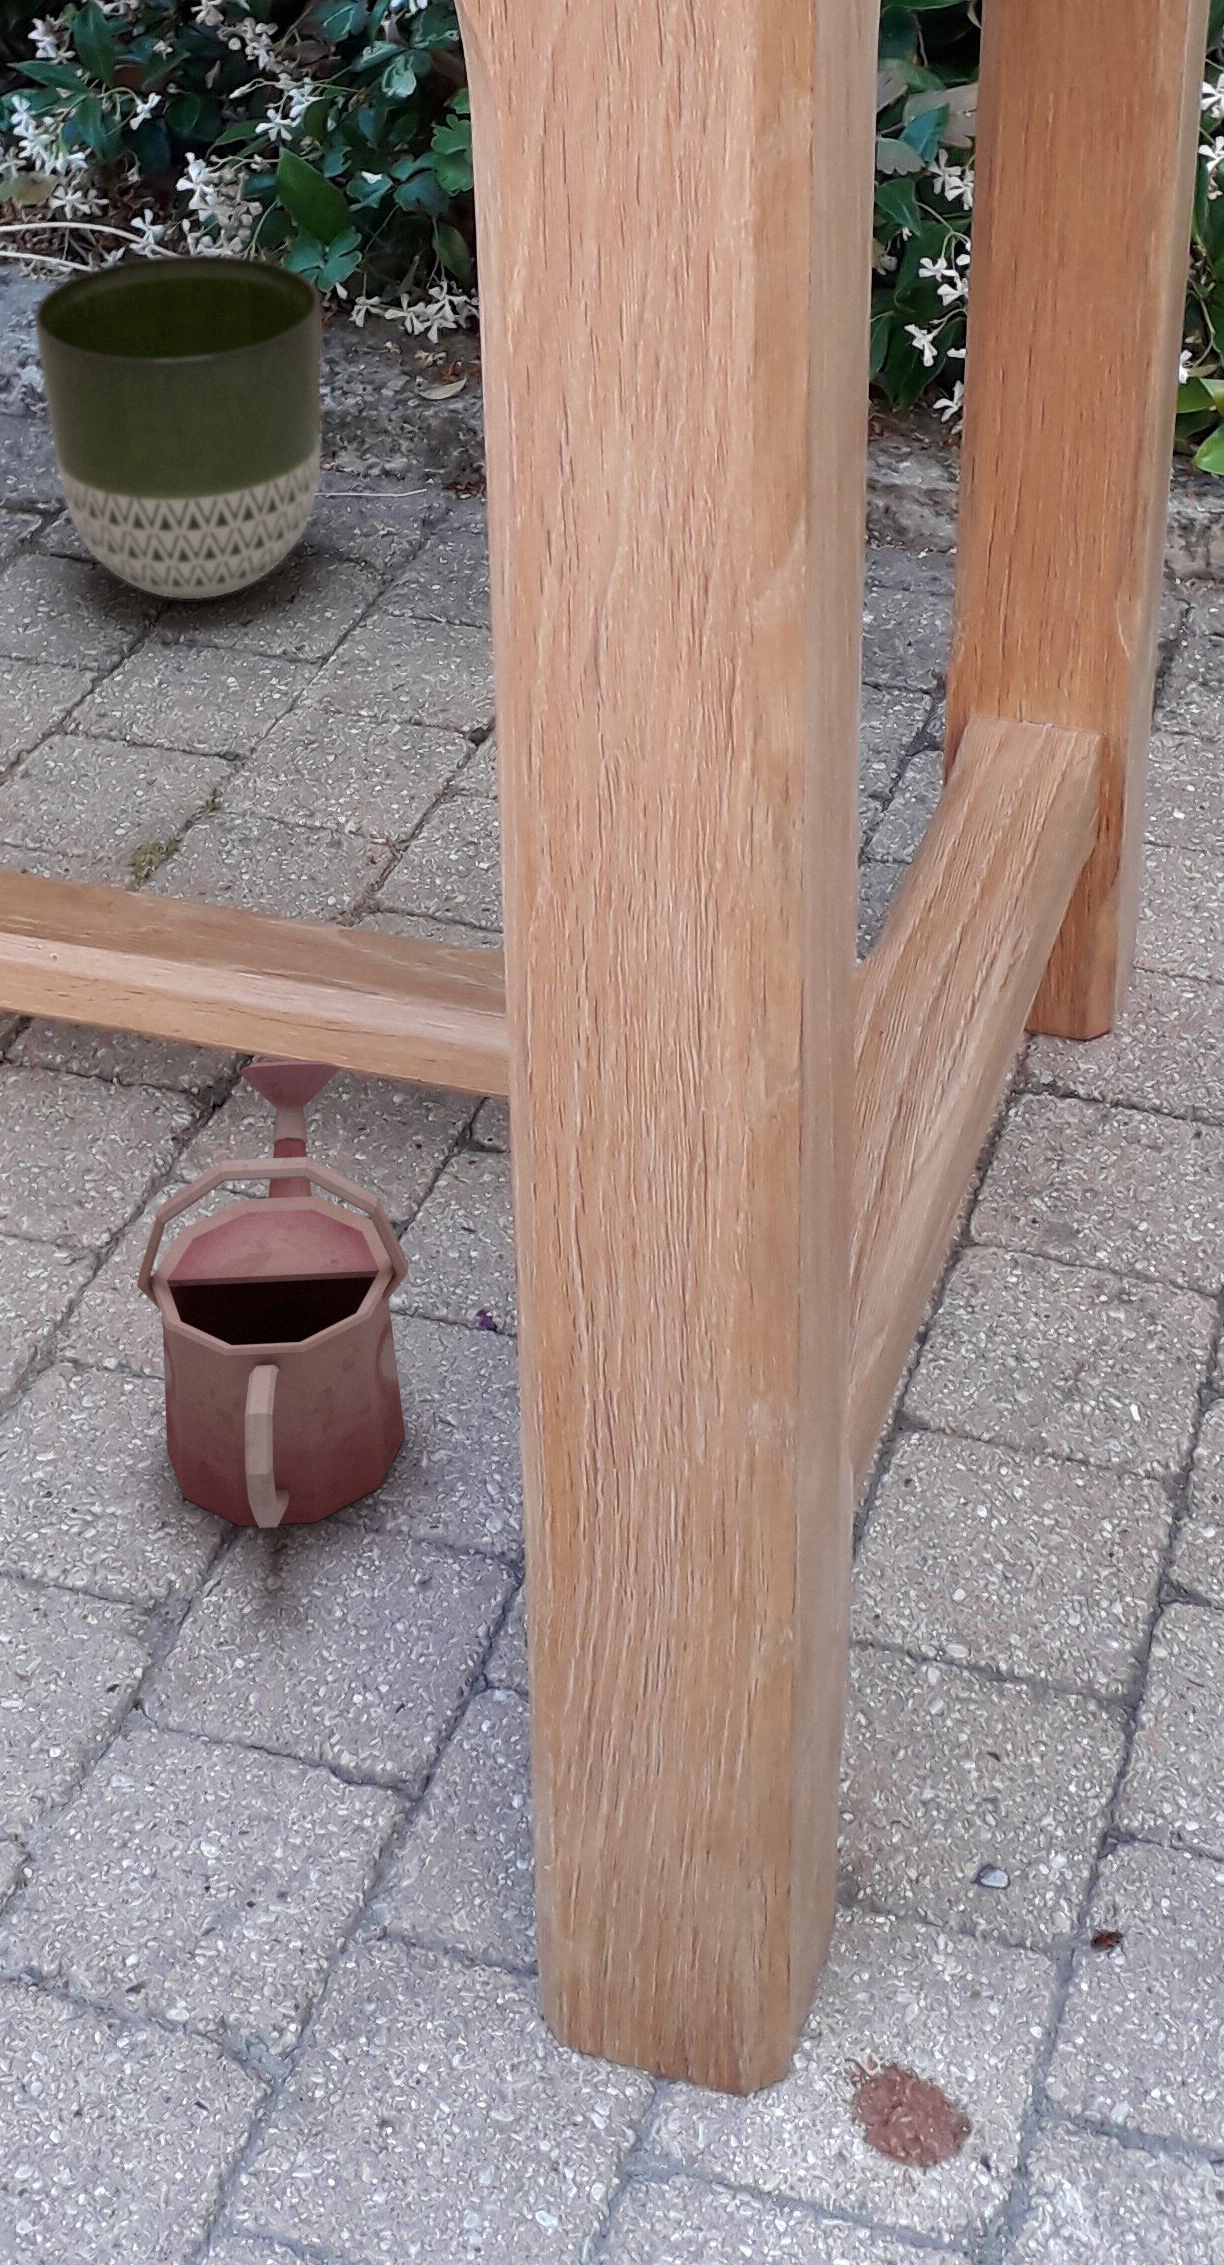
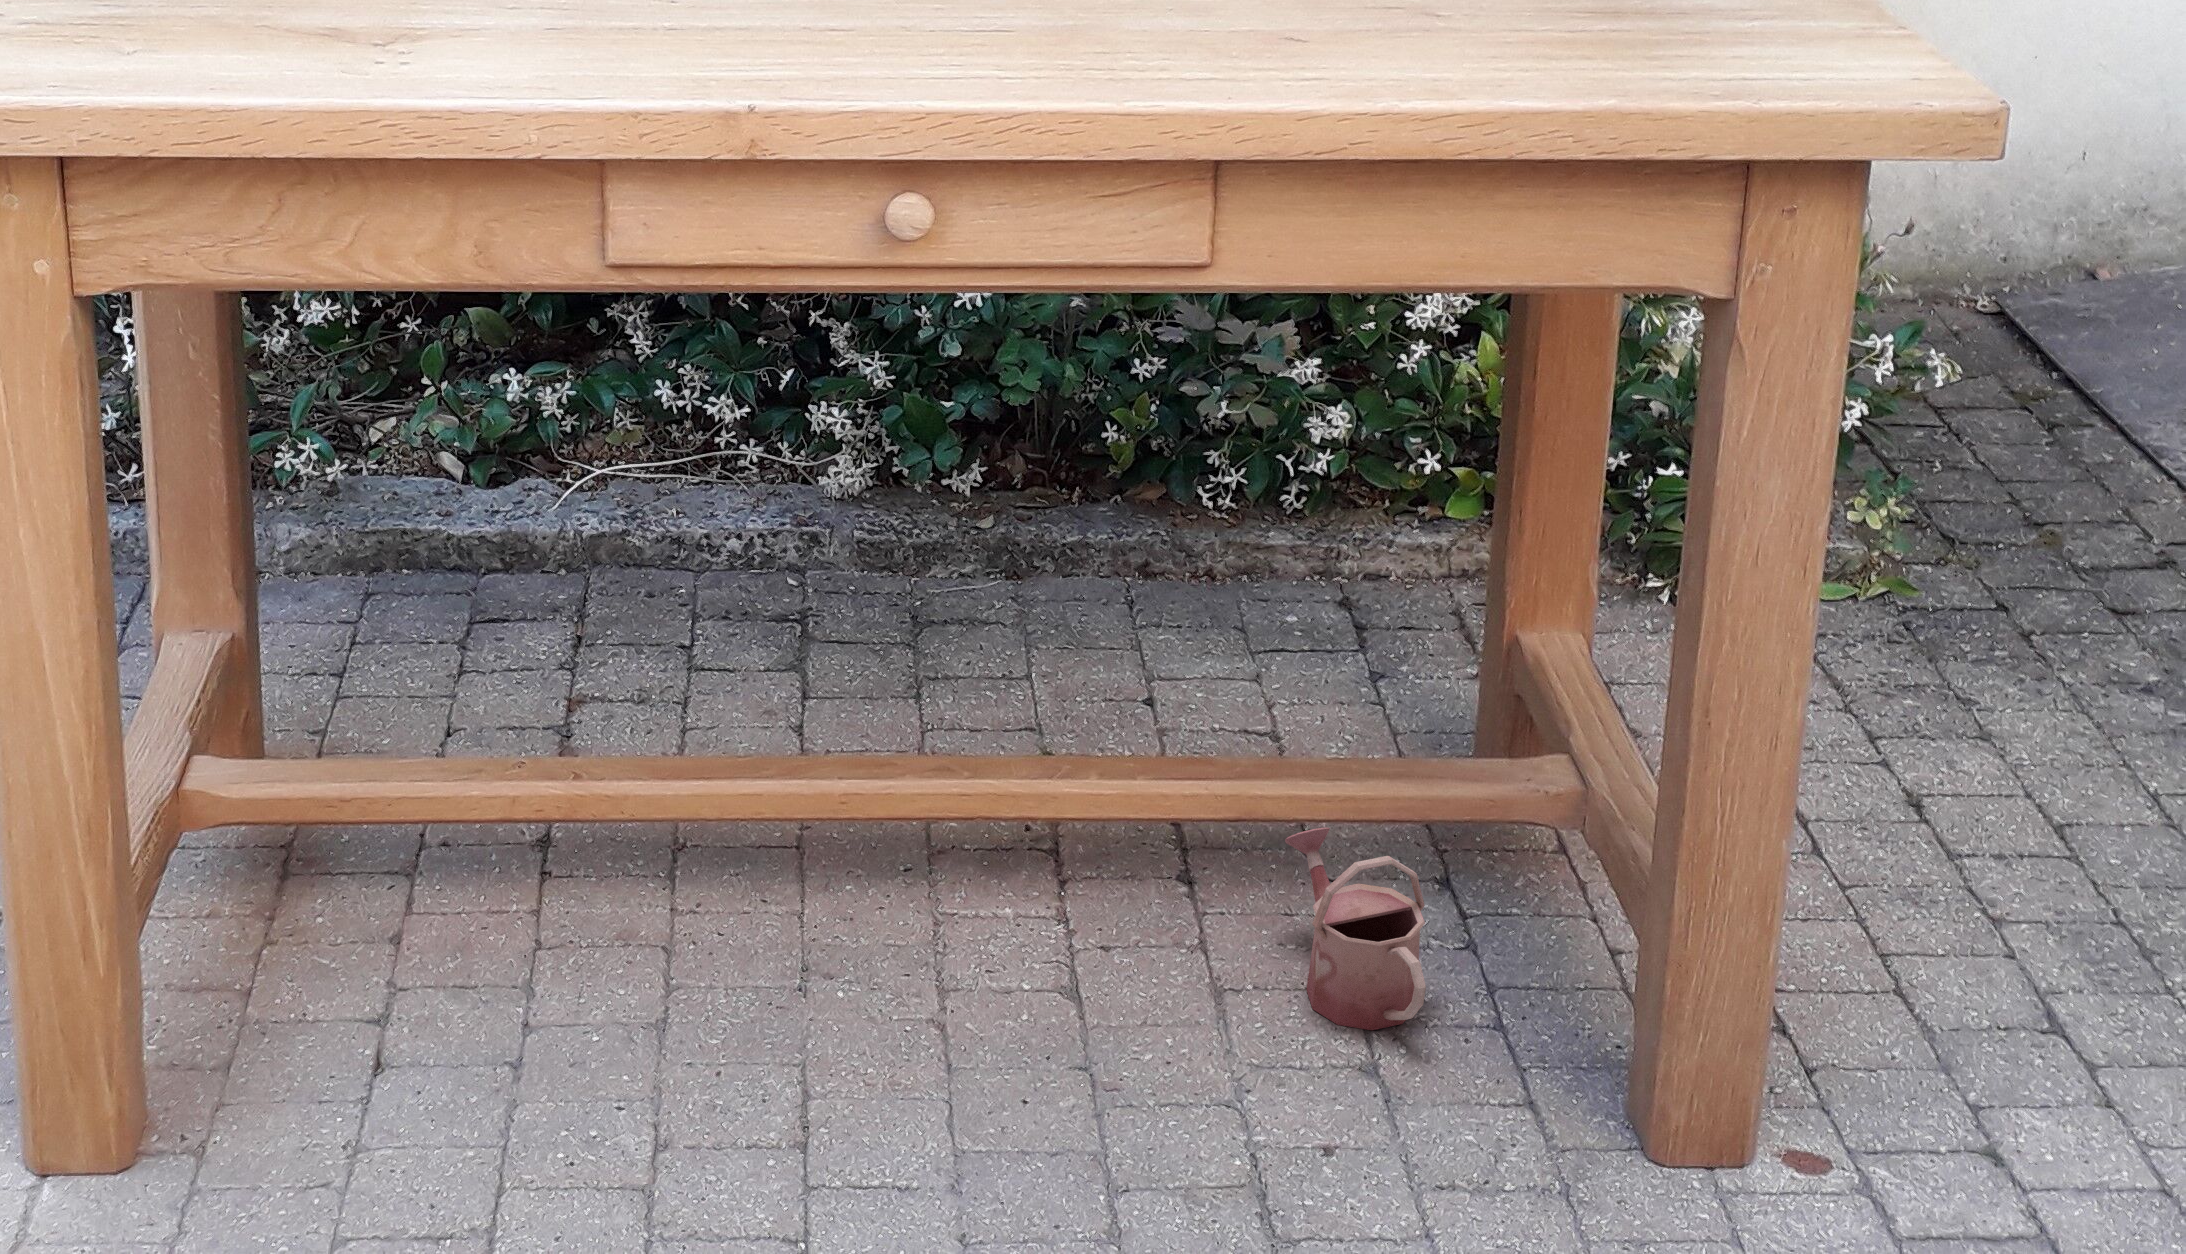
planter: present [34,254,321,599] -> none [850,458,1007,654]

